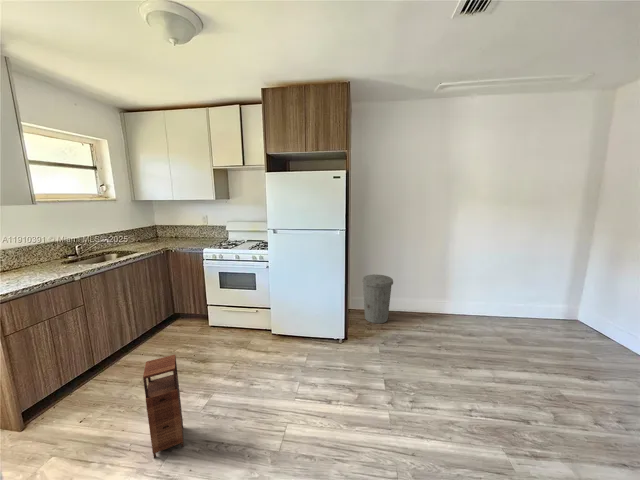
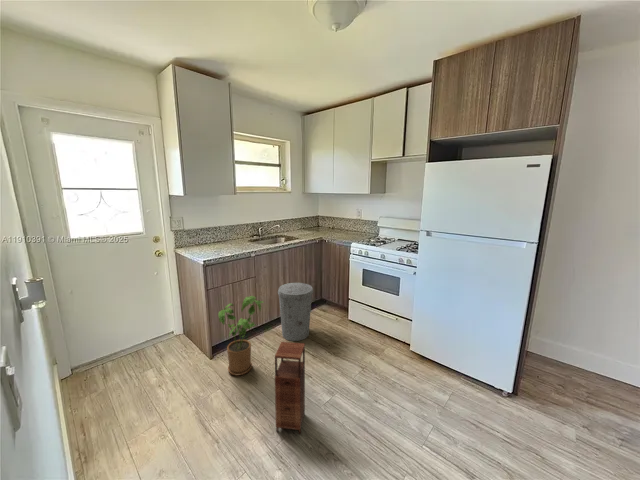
trash can: present [363,274,393,323] -> present [278,283,313,341]
house plant: none [34,327,106,431] -> present [219,296,263,375]

